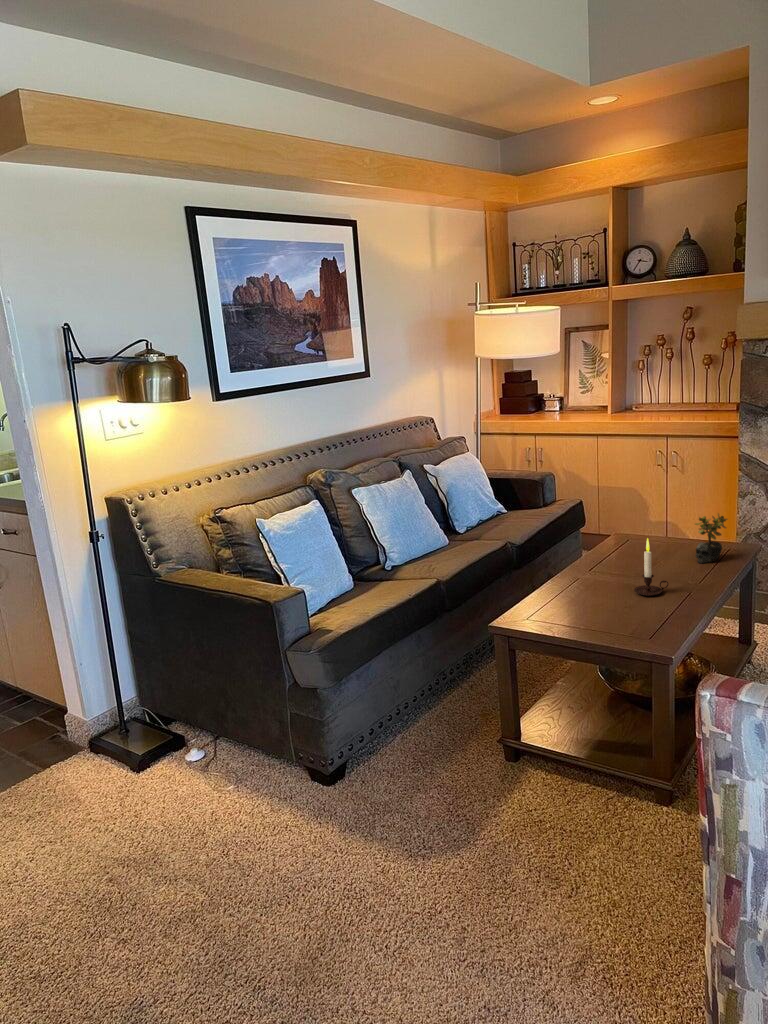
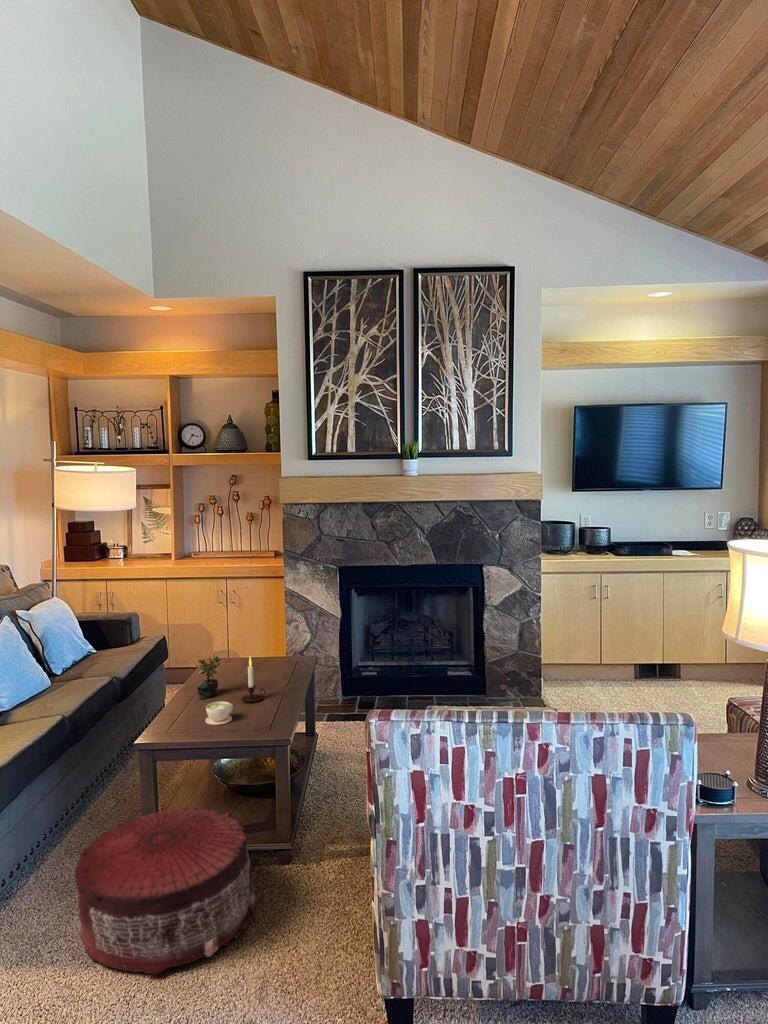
succulent plant: present [695,514,727,563] -> present [195,655,221,699]
coffee cup: none [579,590,615,619] -> present [205,702,233,725]
pouf: none [402,704,604,895] -> present [75,807,255,974]

